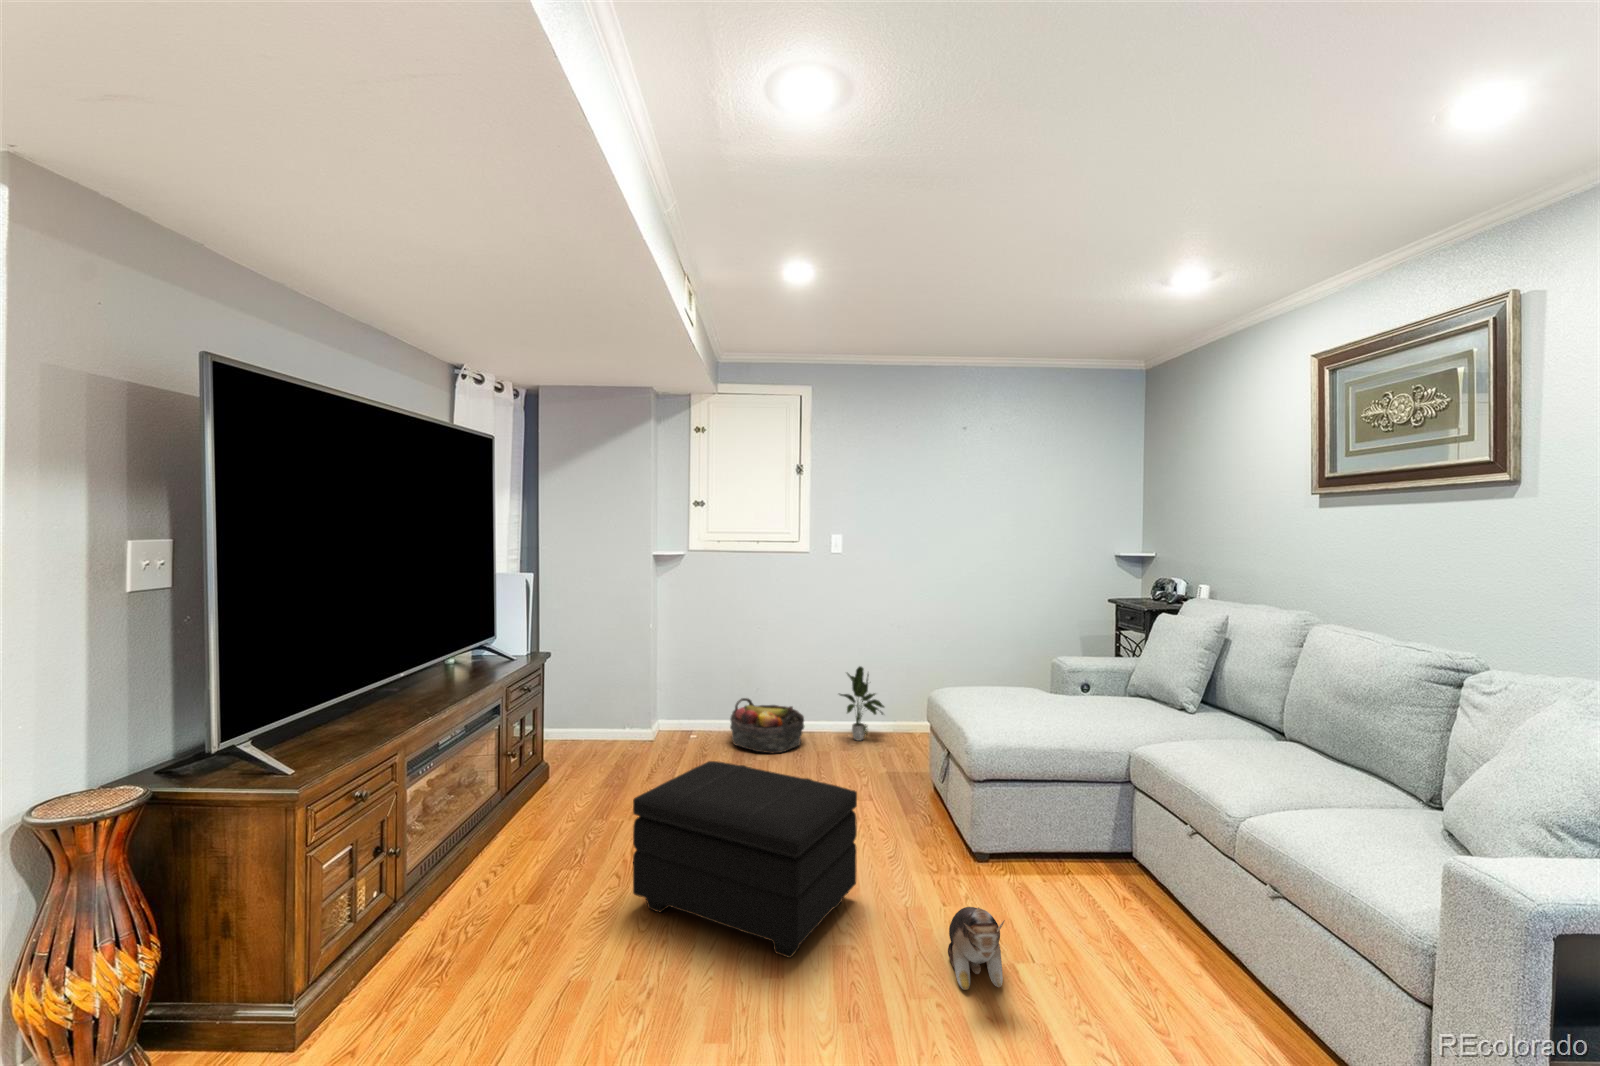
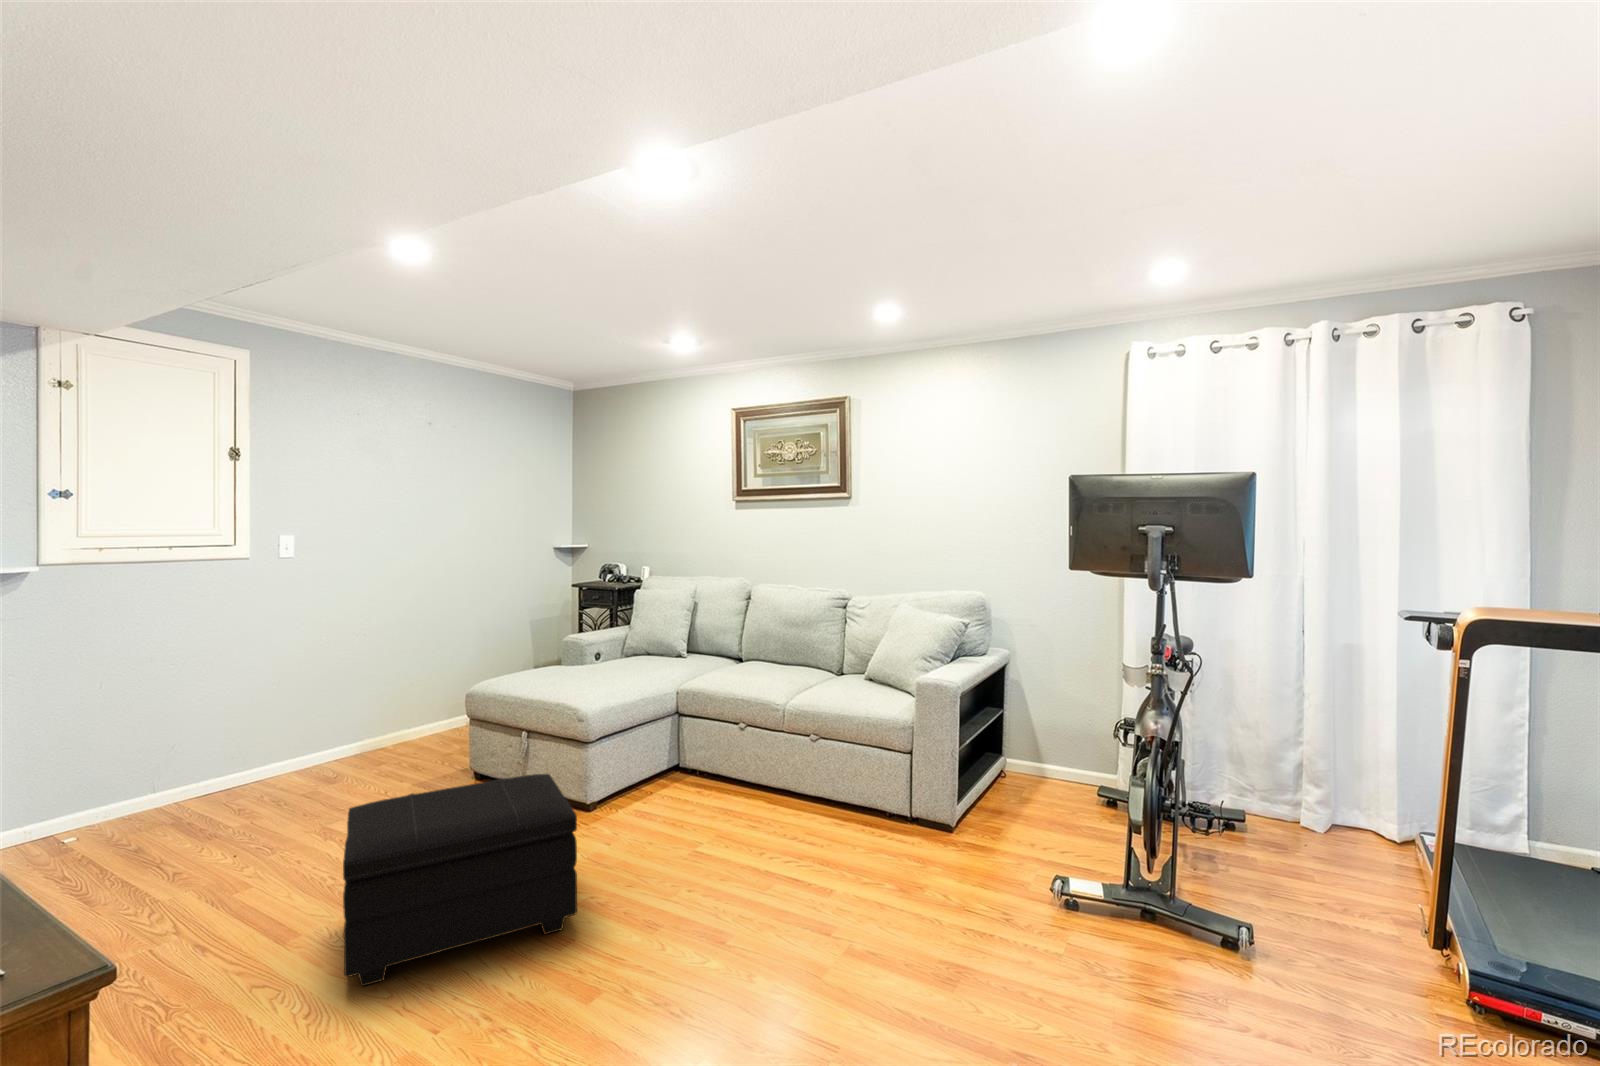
potted plant: present [840,667,884,740] -> none [312,688,376,774]
basket: present [730,698,804,753] -> none [149,752,279,830]
plush toy: present [948,907,1005,990] -> none [641,807,728,875]

